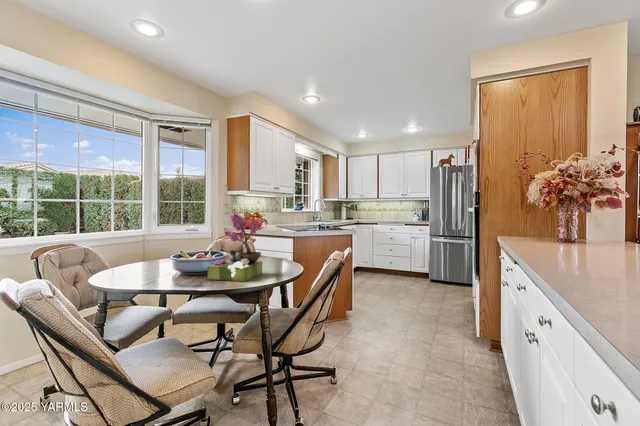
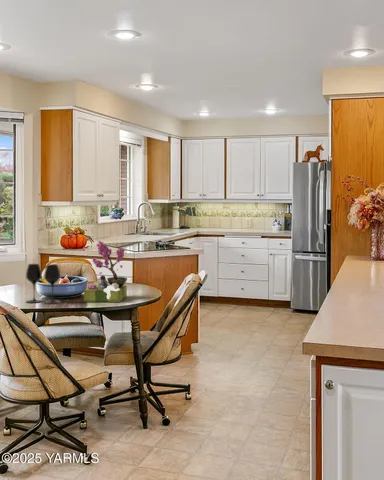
wine glass: none [147,236,184,281] -> present [26,264,60,304]

